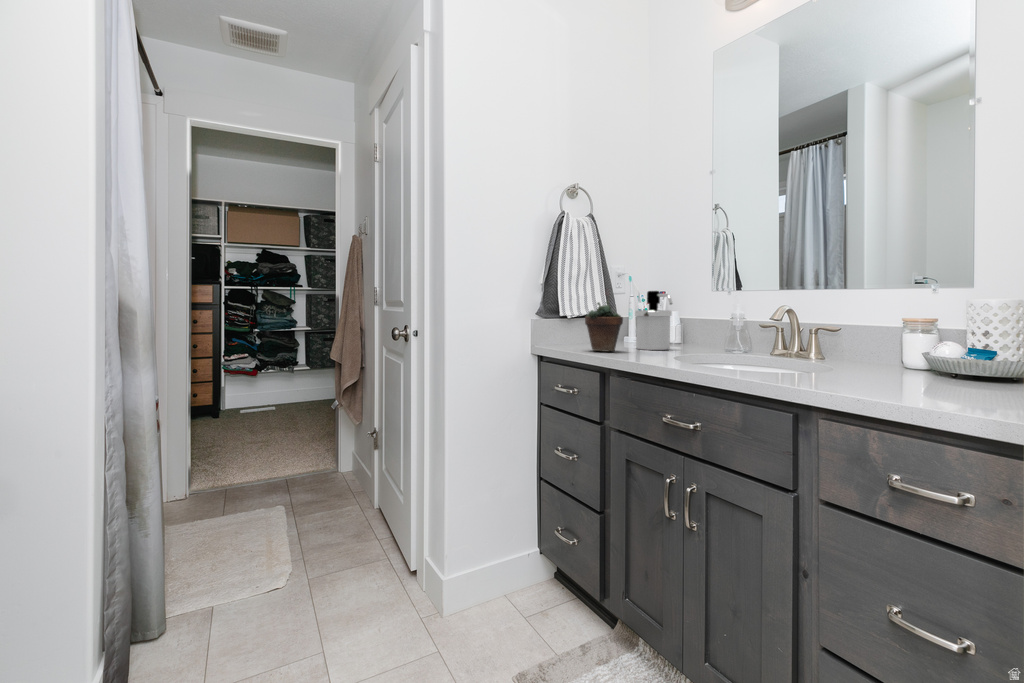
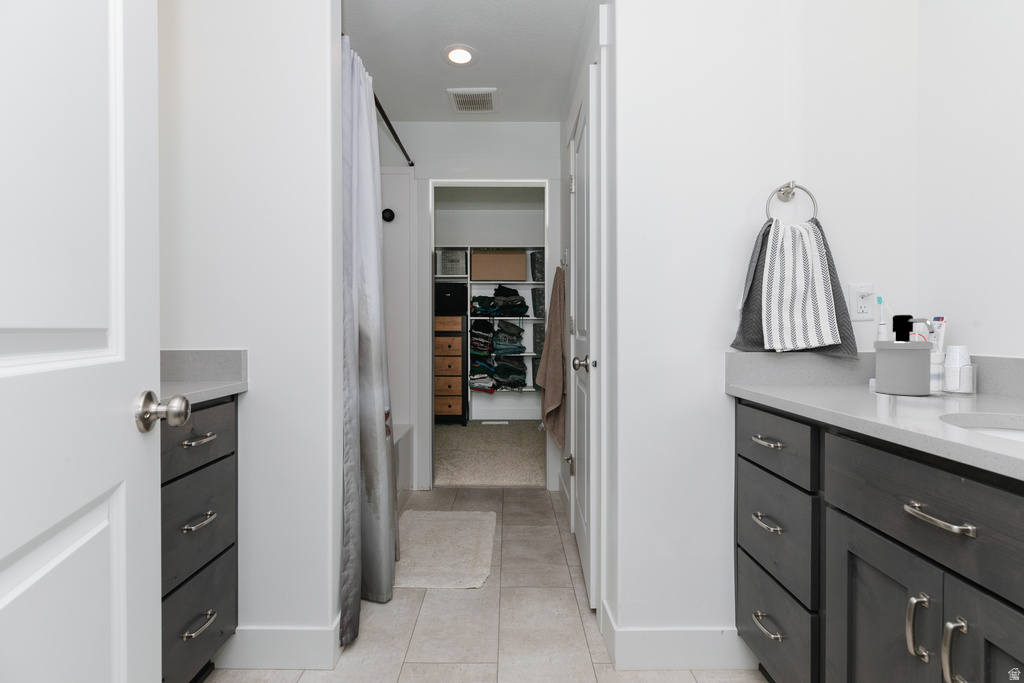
succulent plant: present [585,289,623,351] -> none [796,312,853,395]

